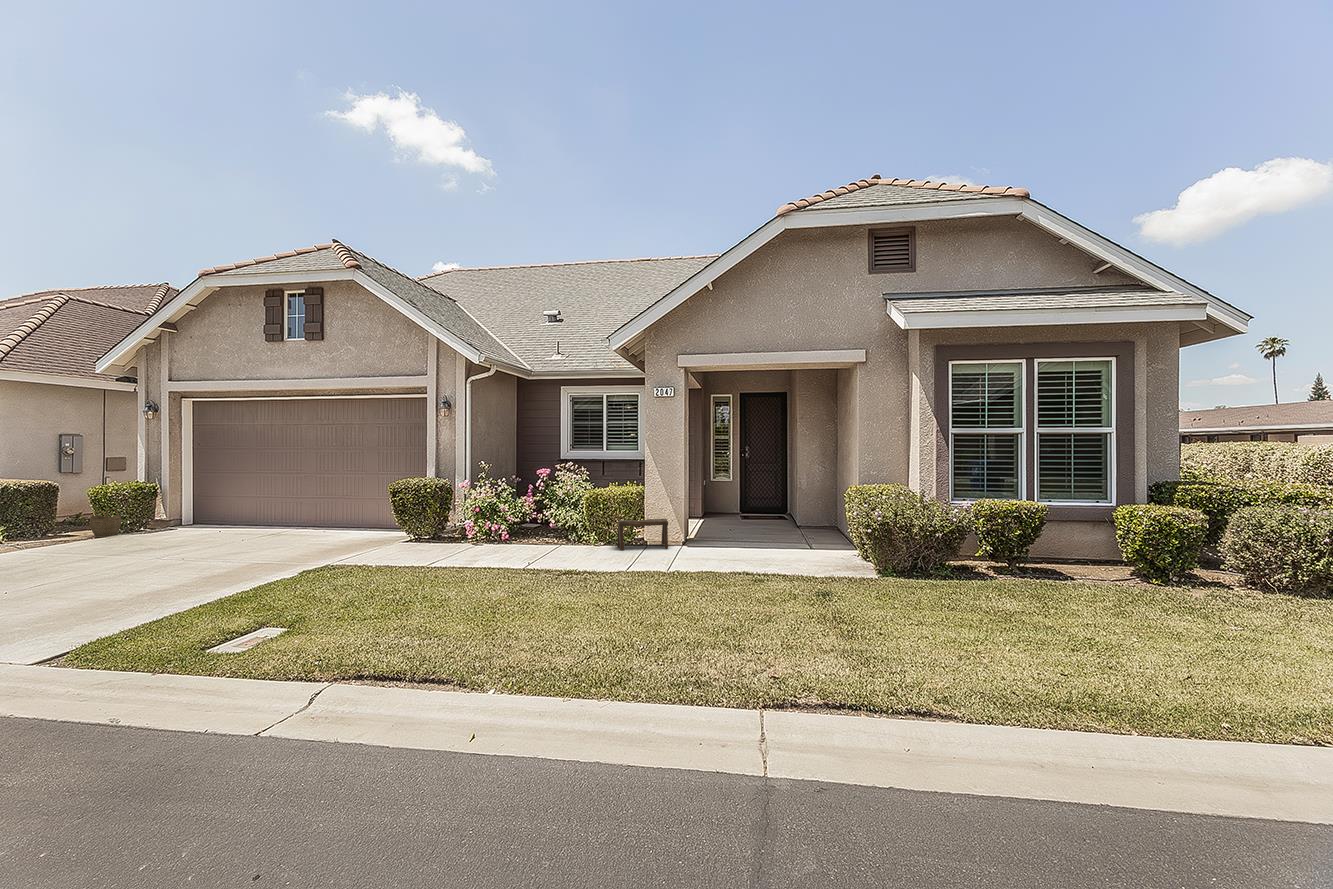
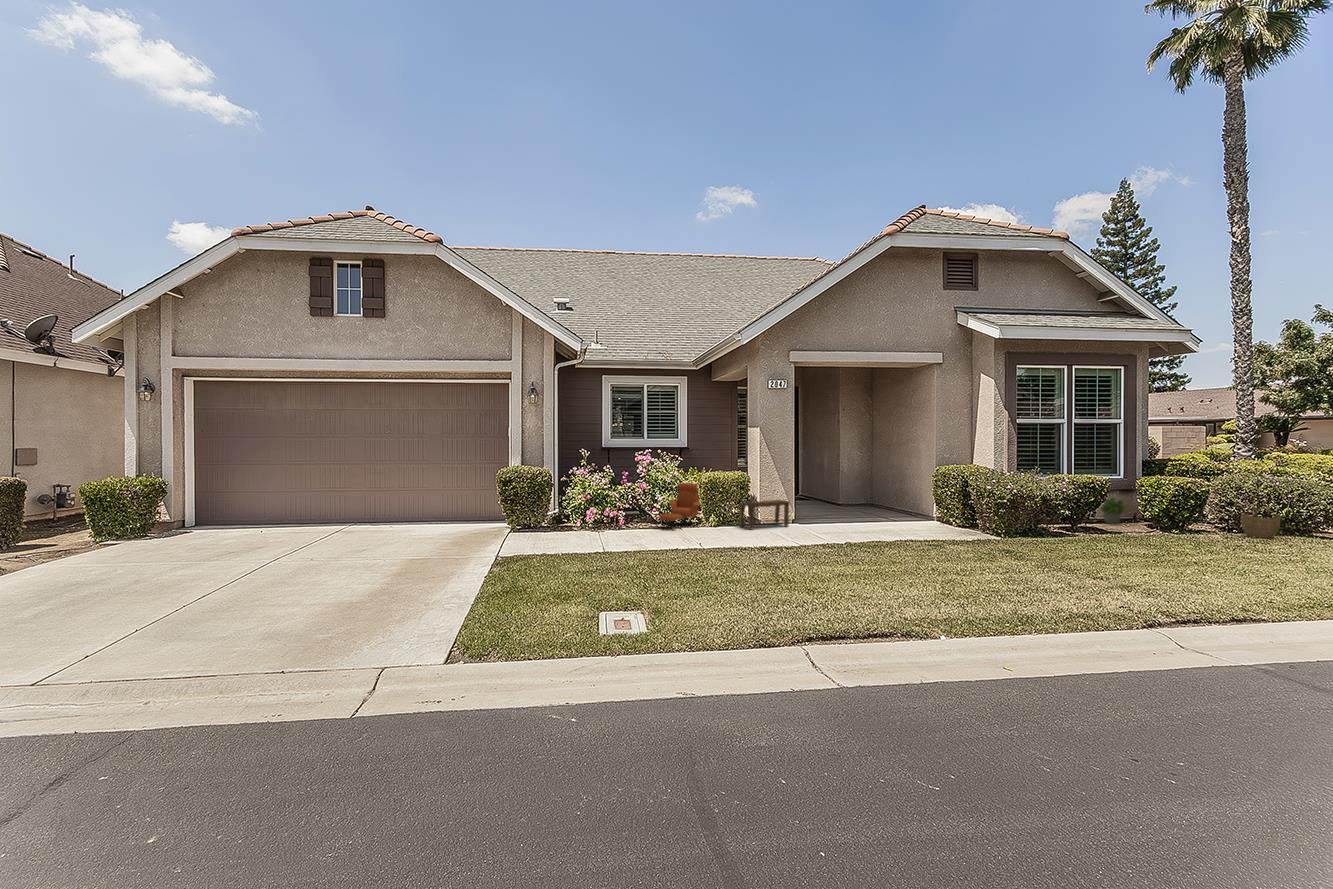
lounge chair: none [533,497,584,548] -> present [659,483,701,530]
woven basket: present [90,509,122,536] -> present [1241,507,1280,538]
potted plant: none [1072,530,1109,566] -> present [1100,497,1125,524]

